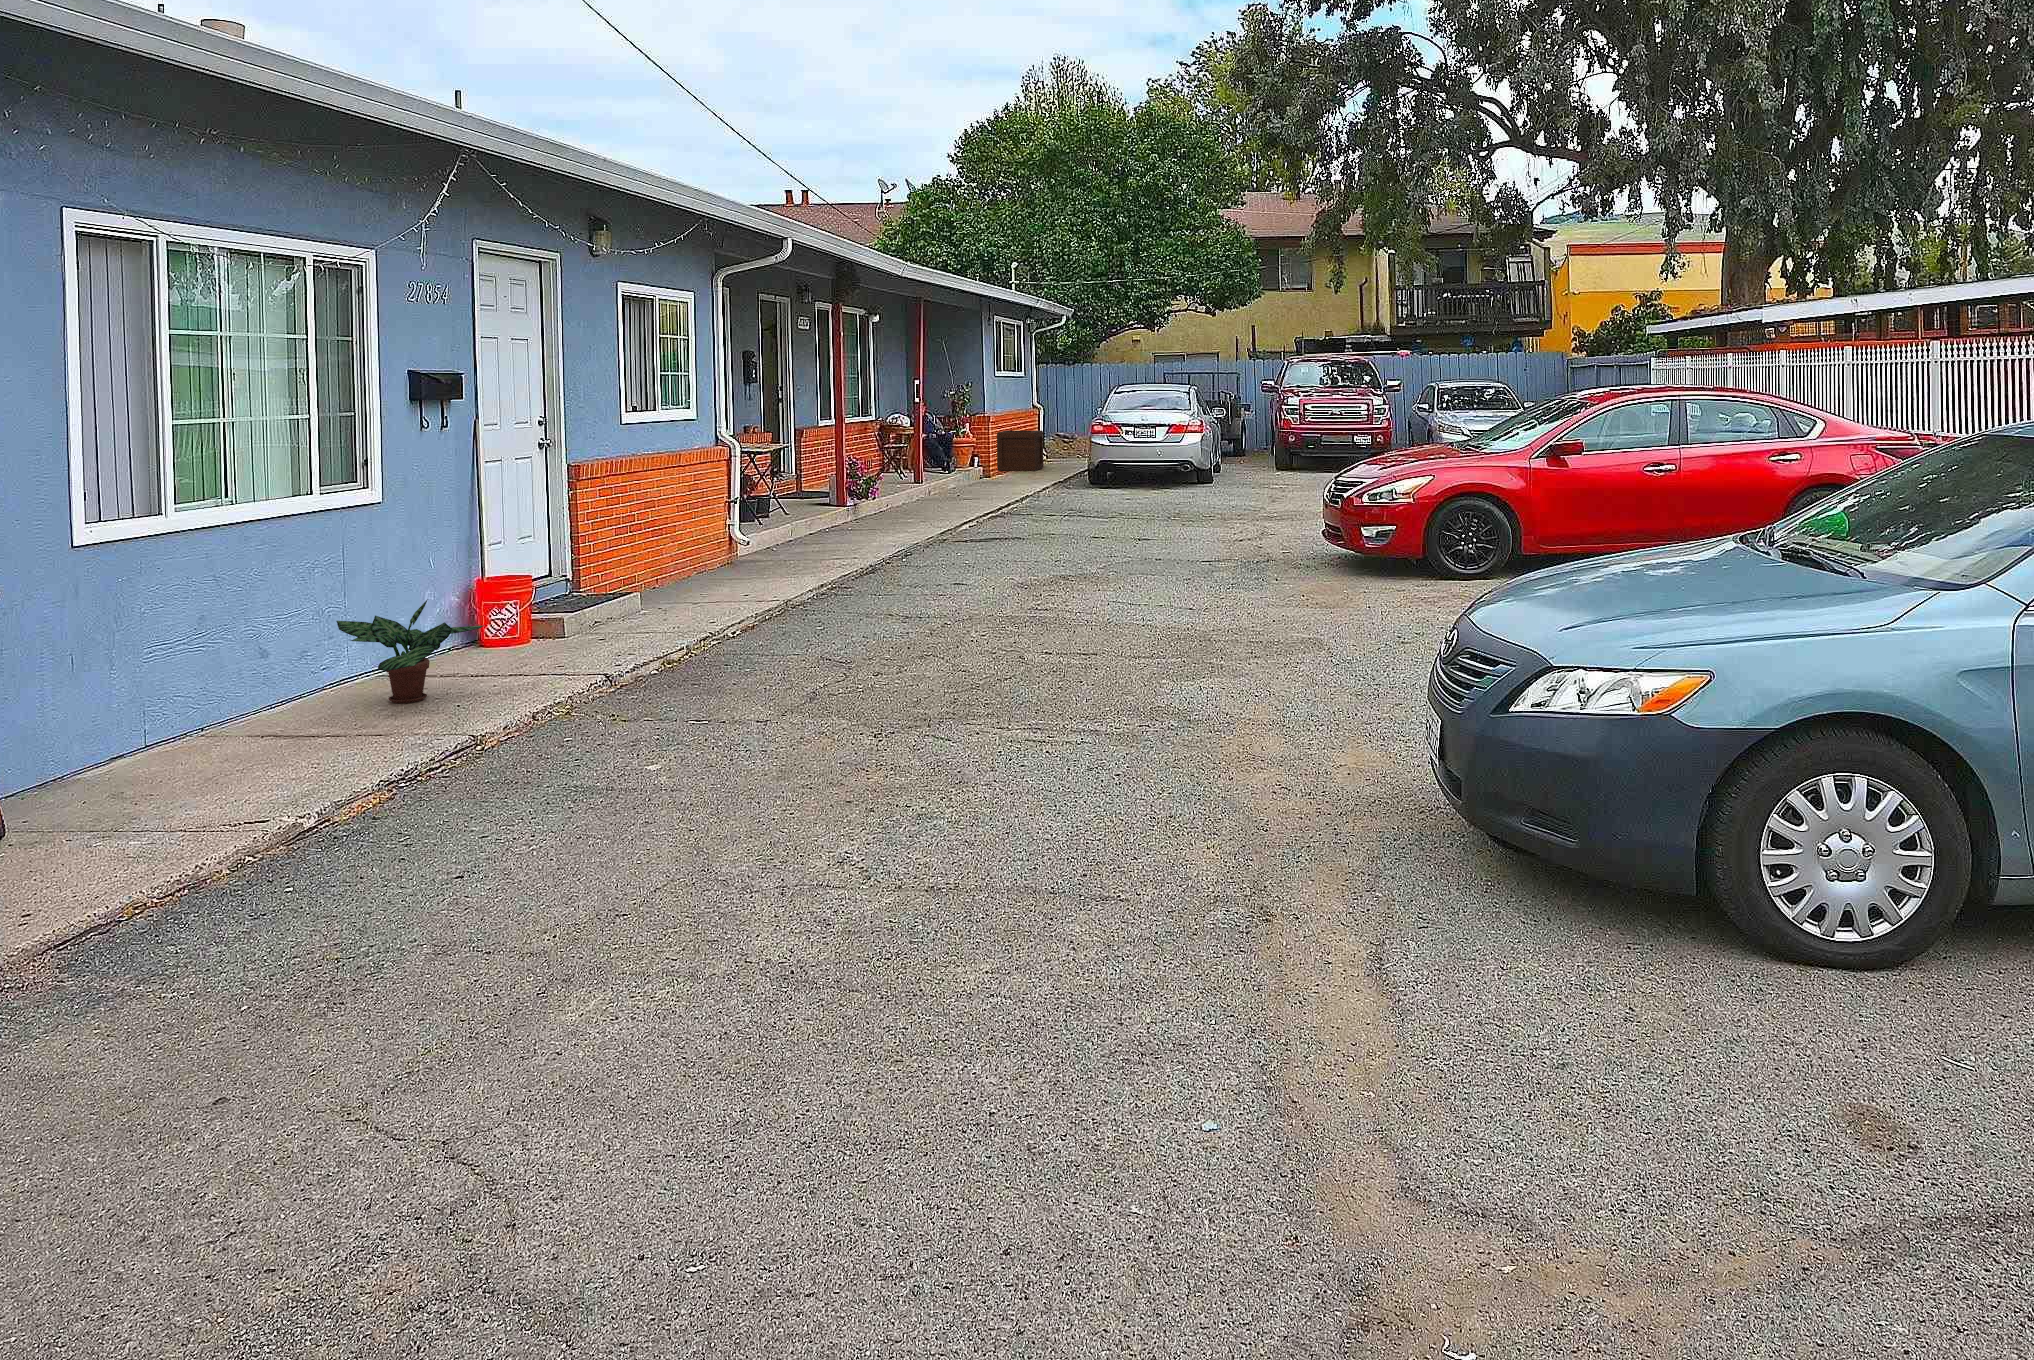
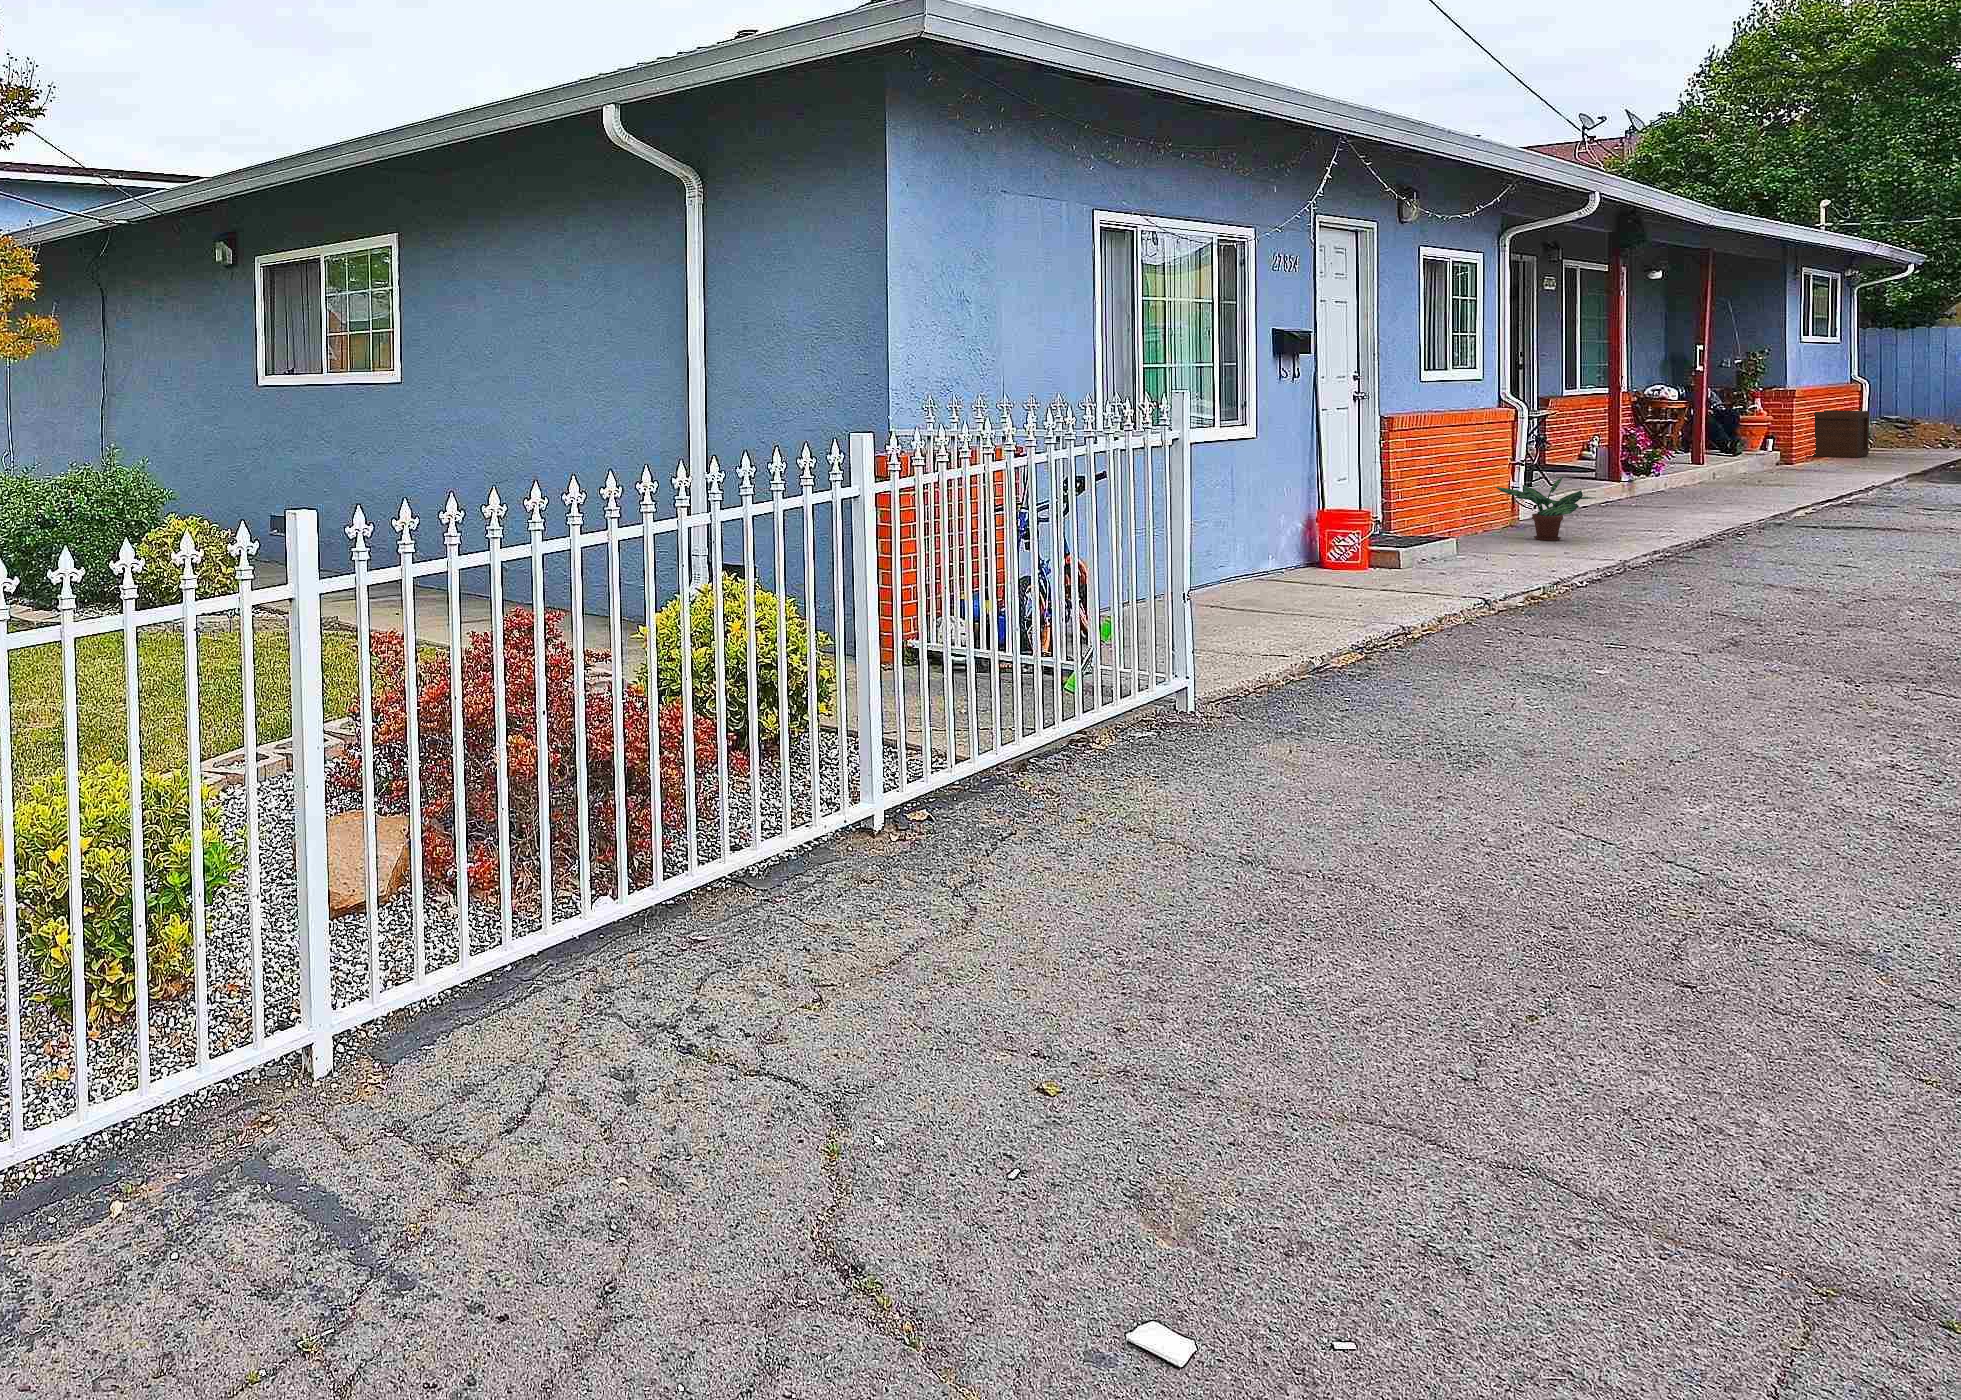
potted plant: present [336,599,484,703] -> present [1496,476,1595,541]

